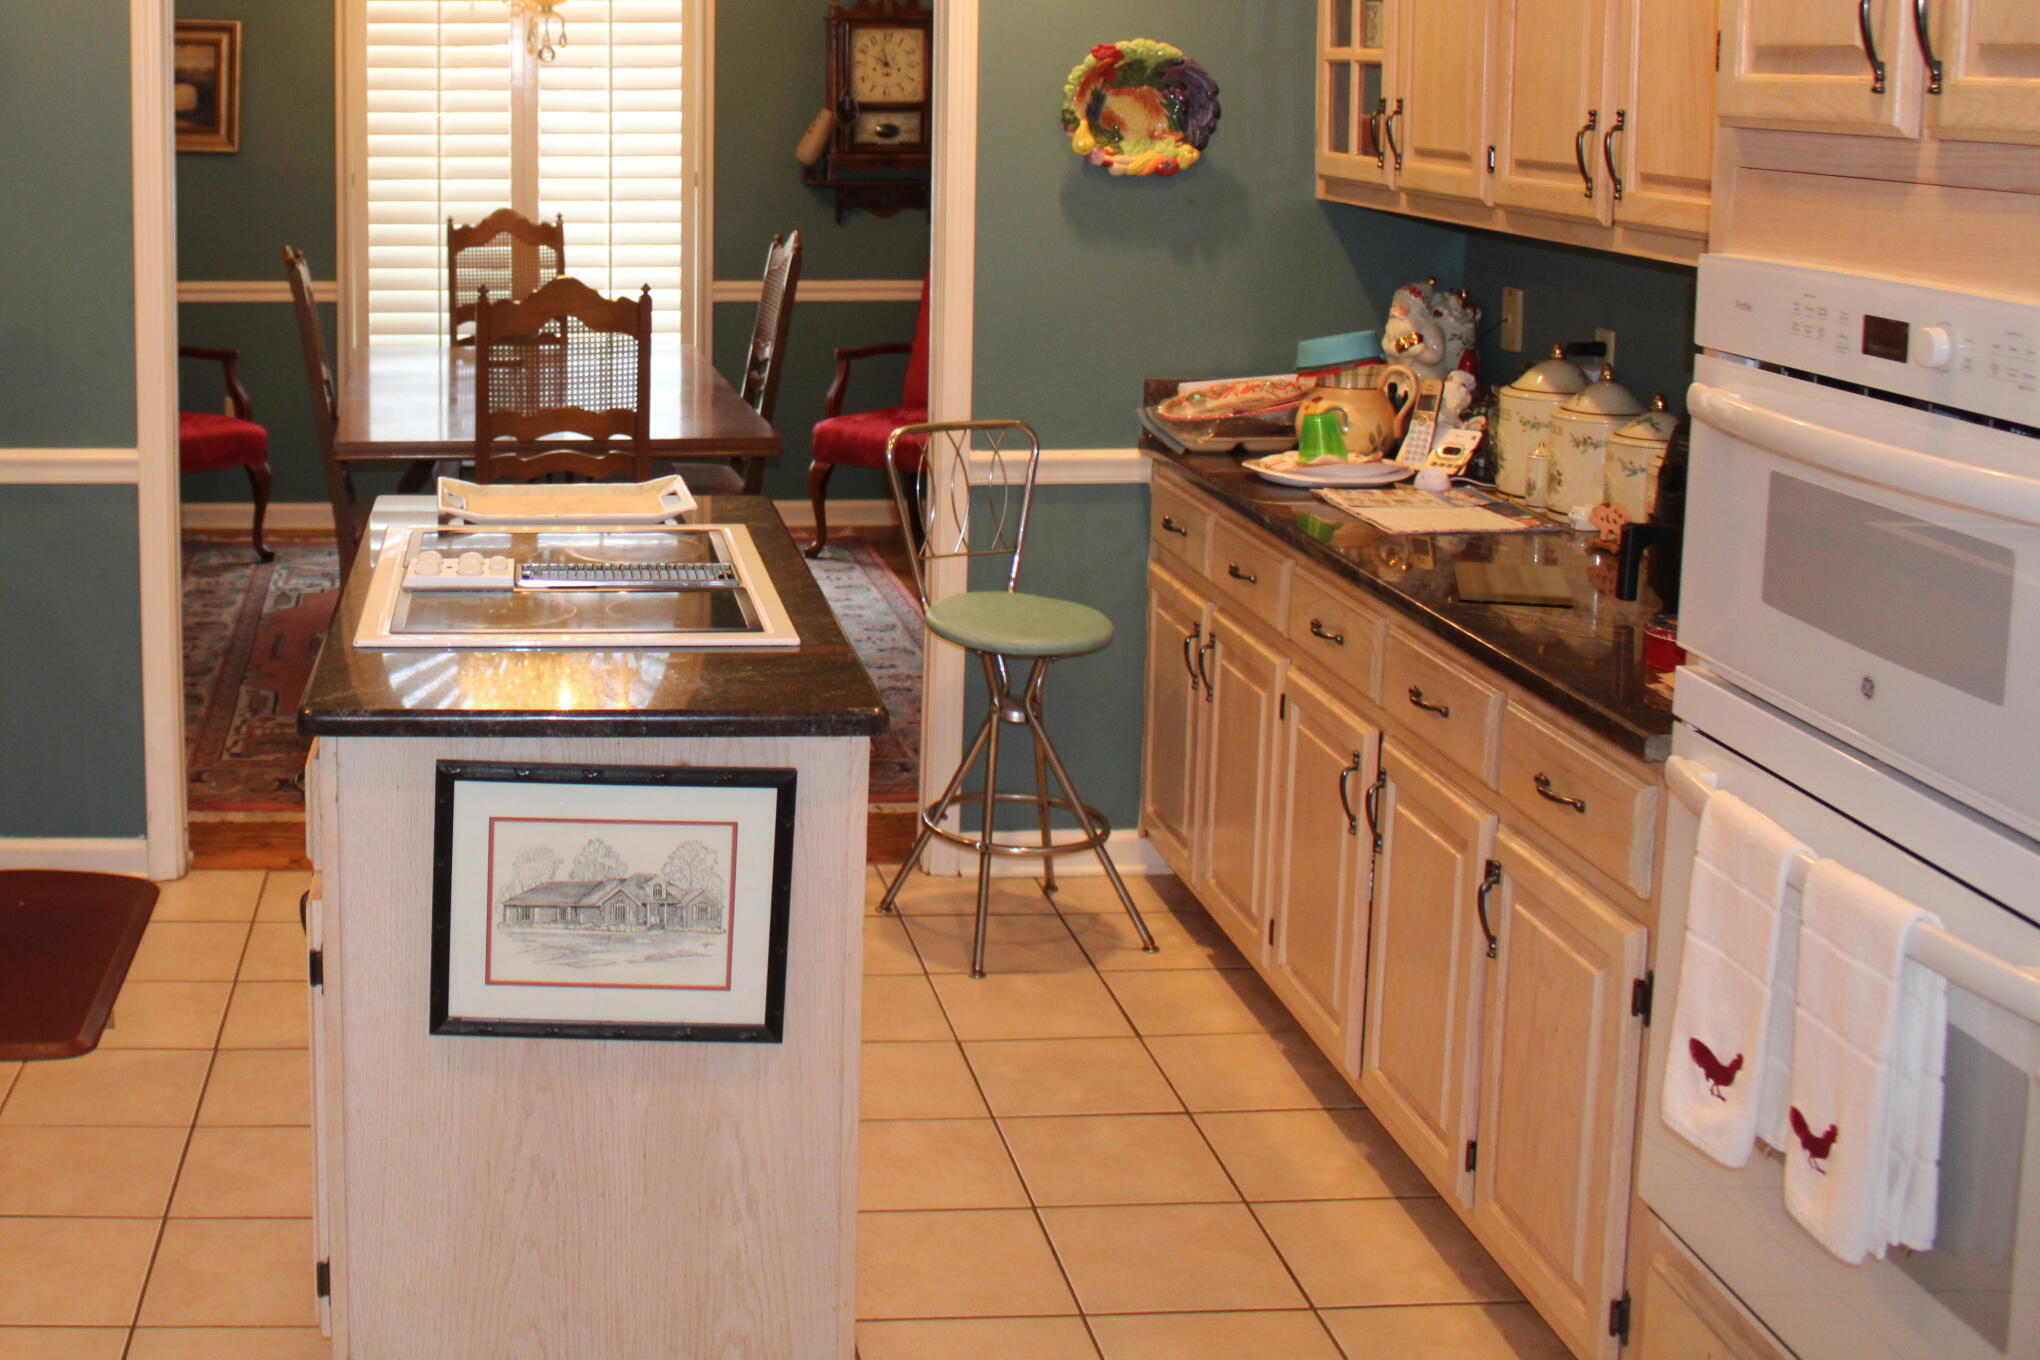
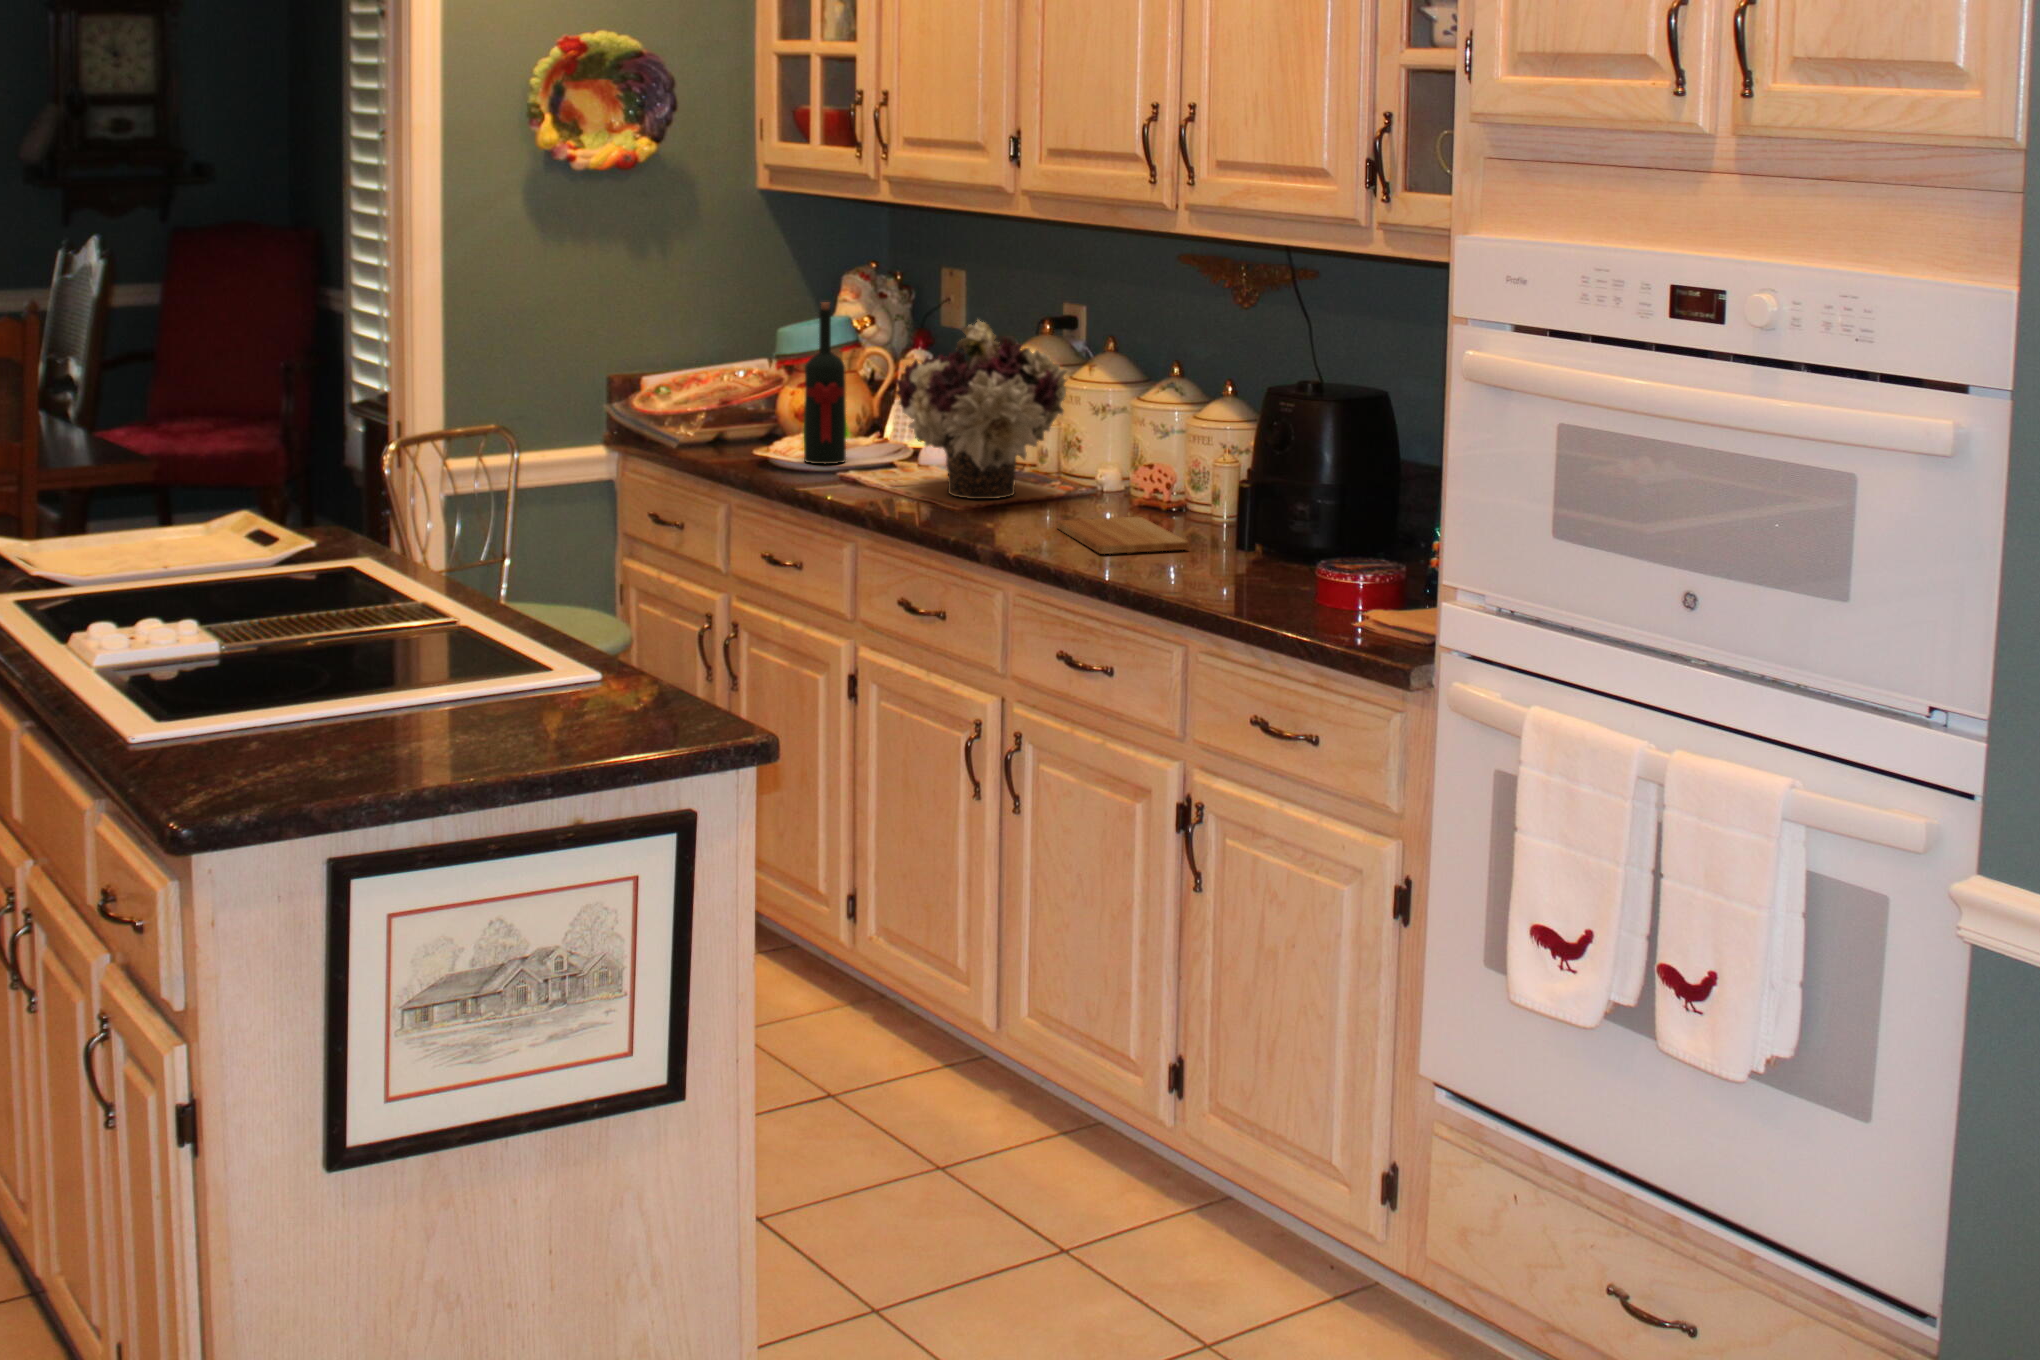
wine bottle: none [1280,316,1327,486] -> present [804,302,846,464]
flower arrangement: none [1341,339,1524,534] -> present [895,320,1067,499]

